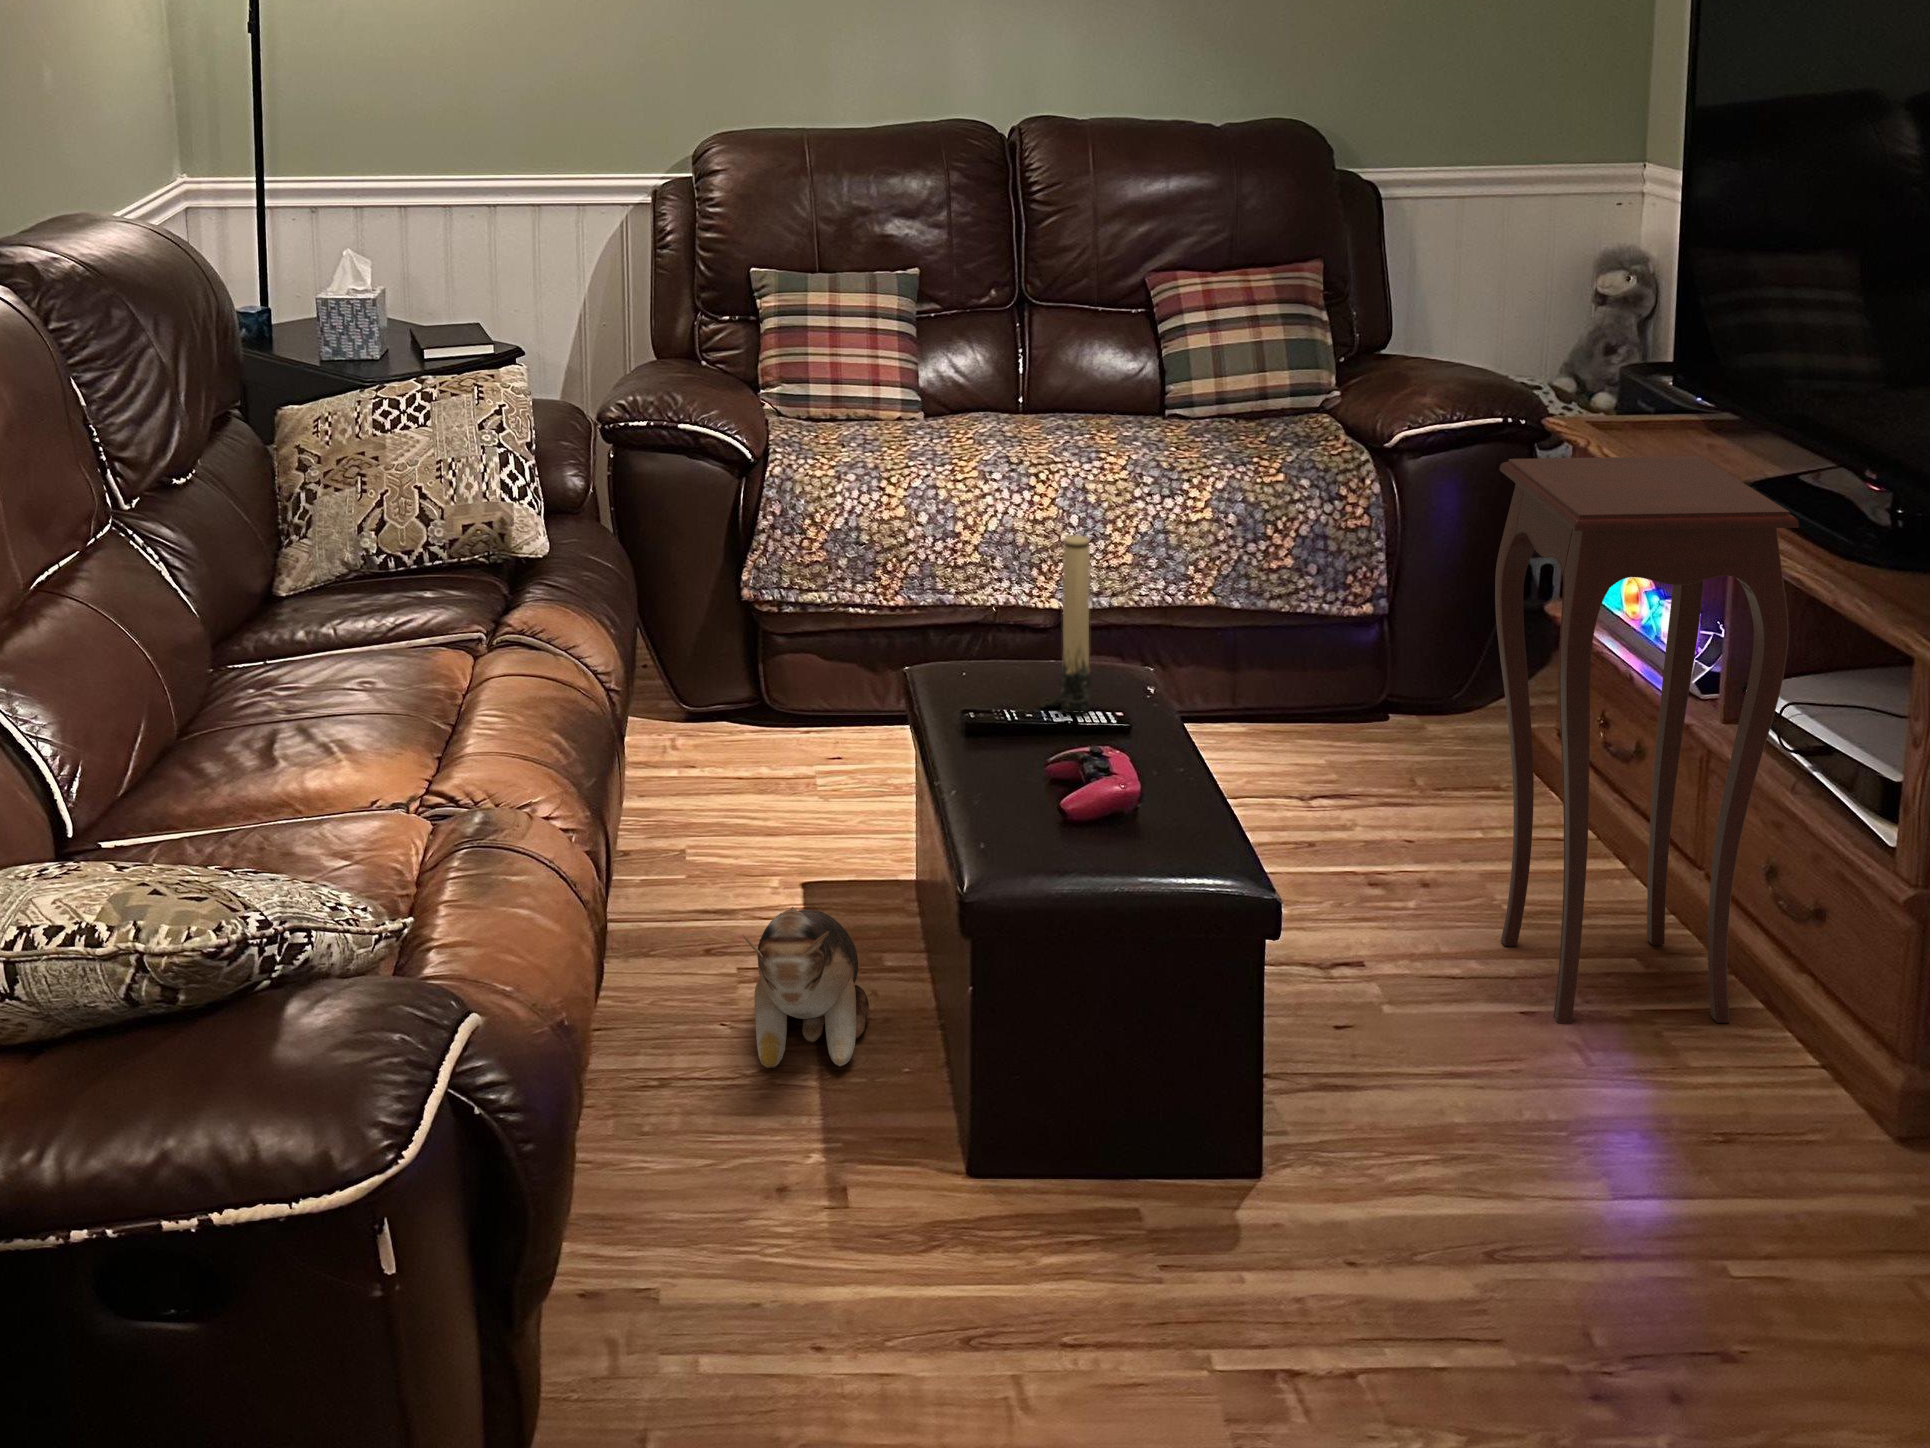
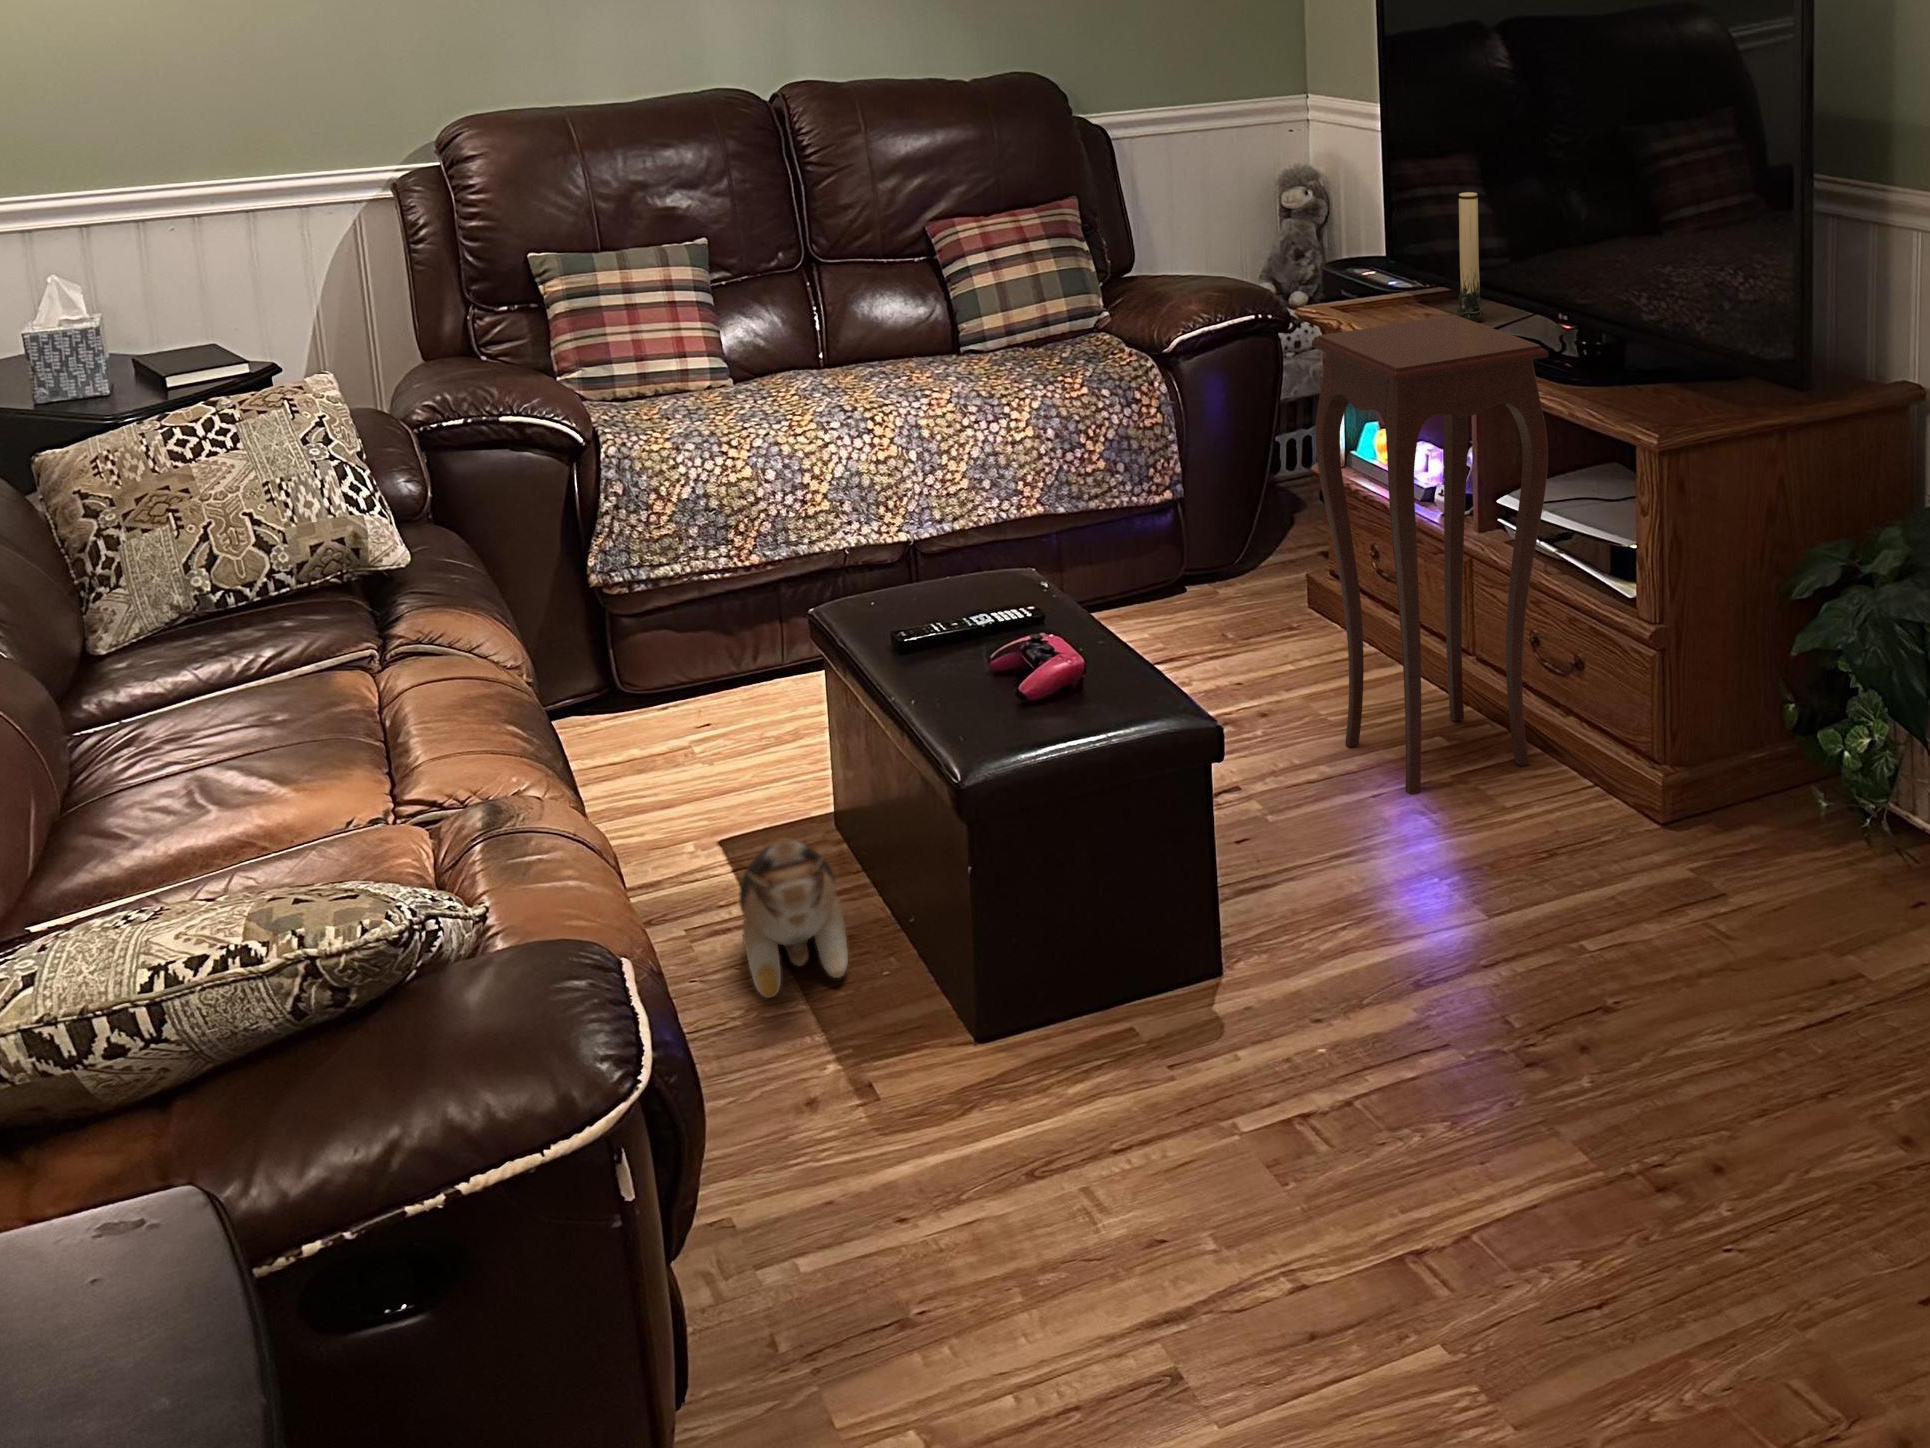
candle: present [1040,535,1091,713] -> present [1450,192,1484,322]

